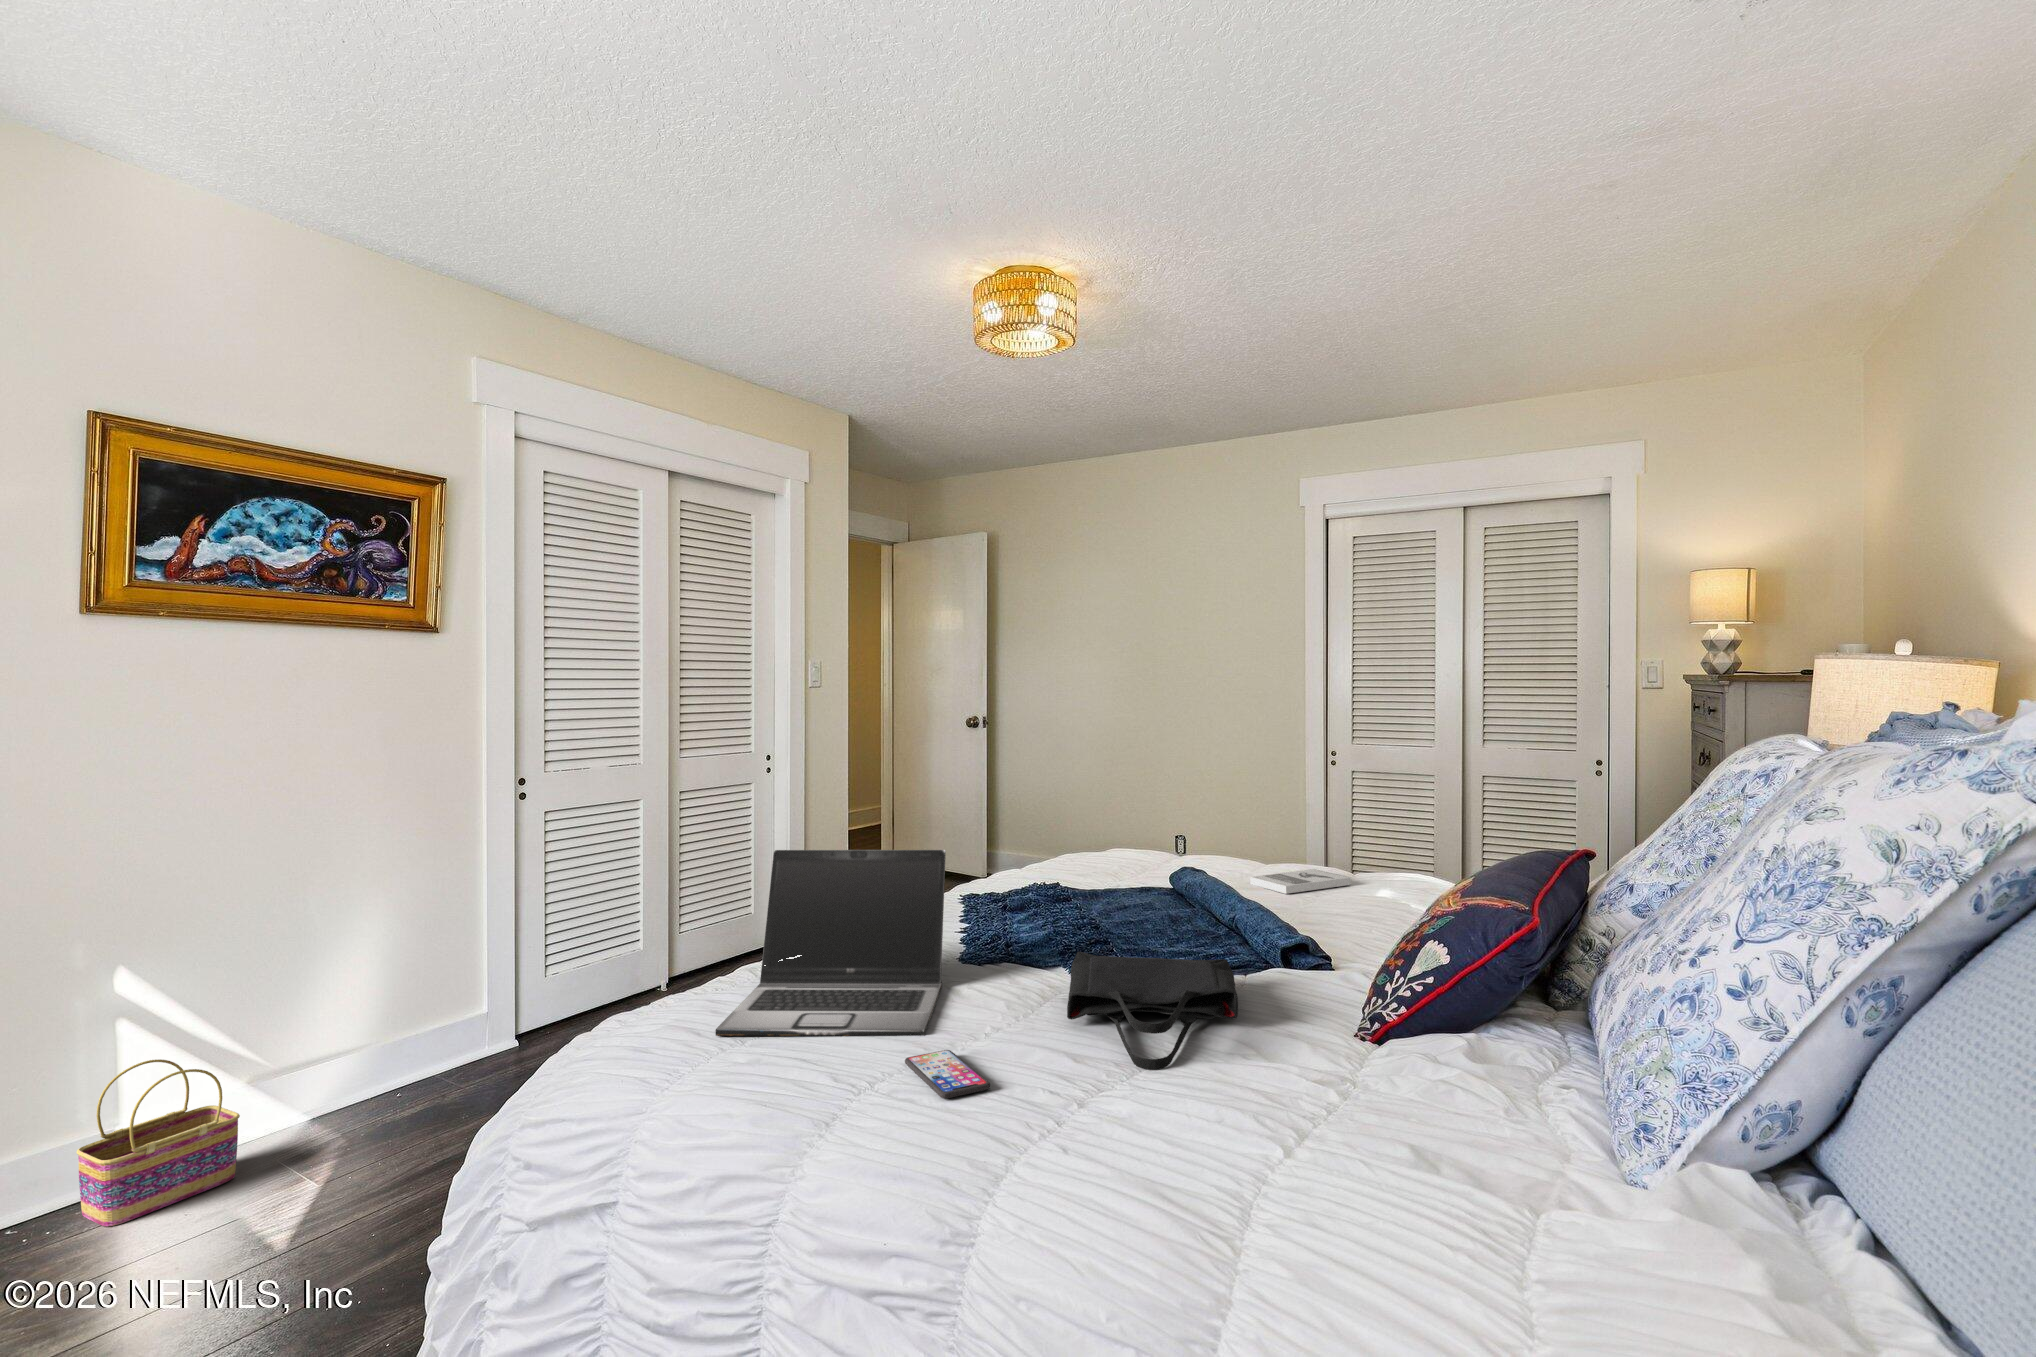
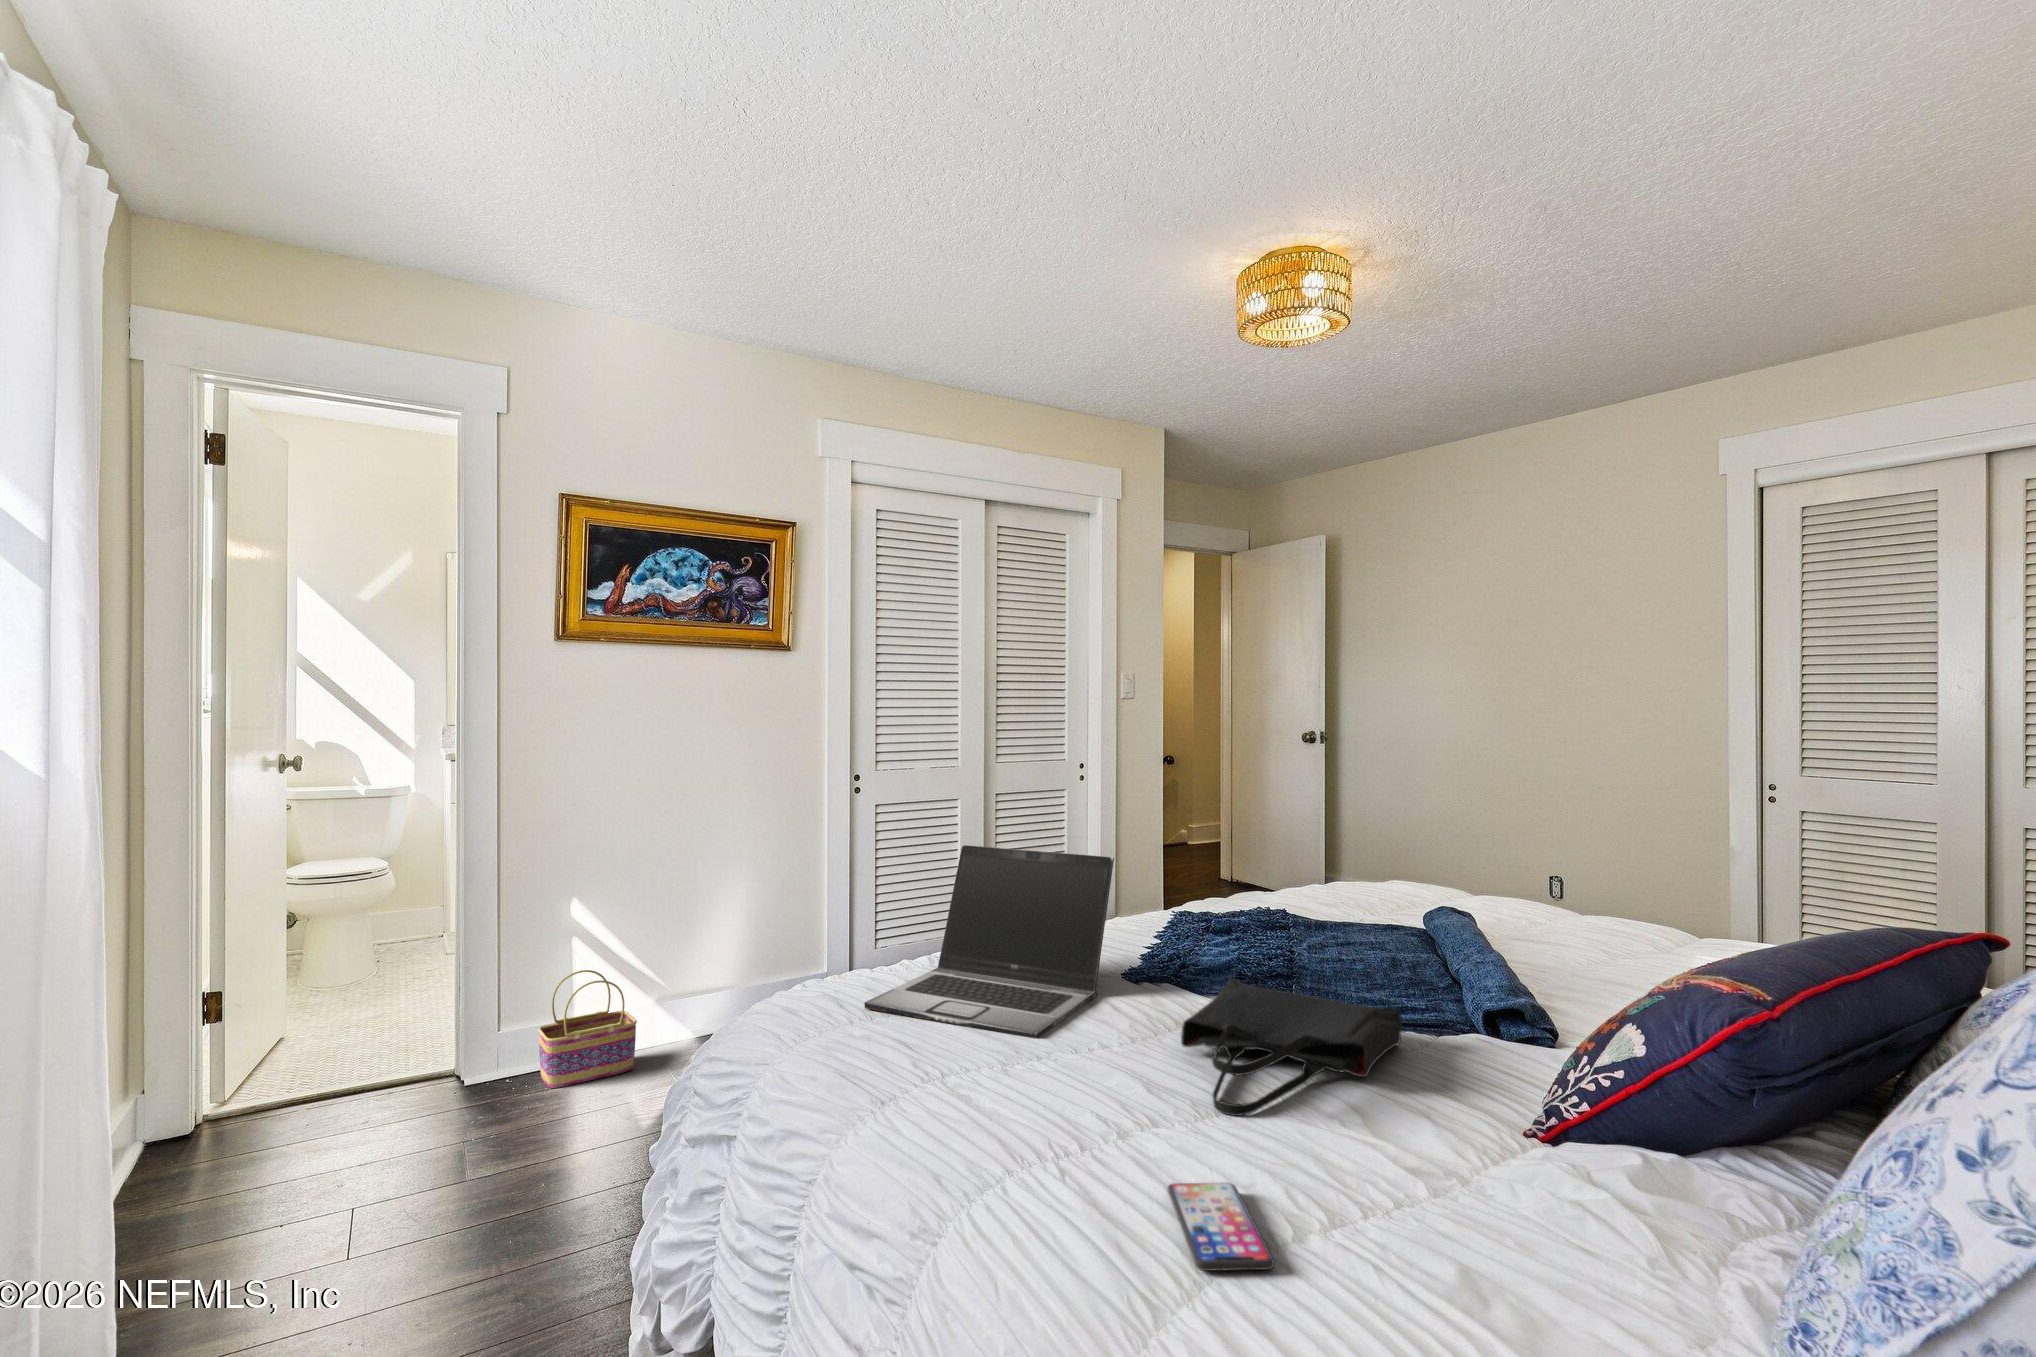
book: present [1251,869,1351,894] -> none [1542,923,1685,948]
smartphone: present [905,1050,990,1099] -> present [1168,1183,1274,1271]

